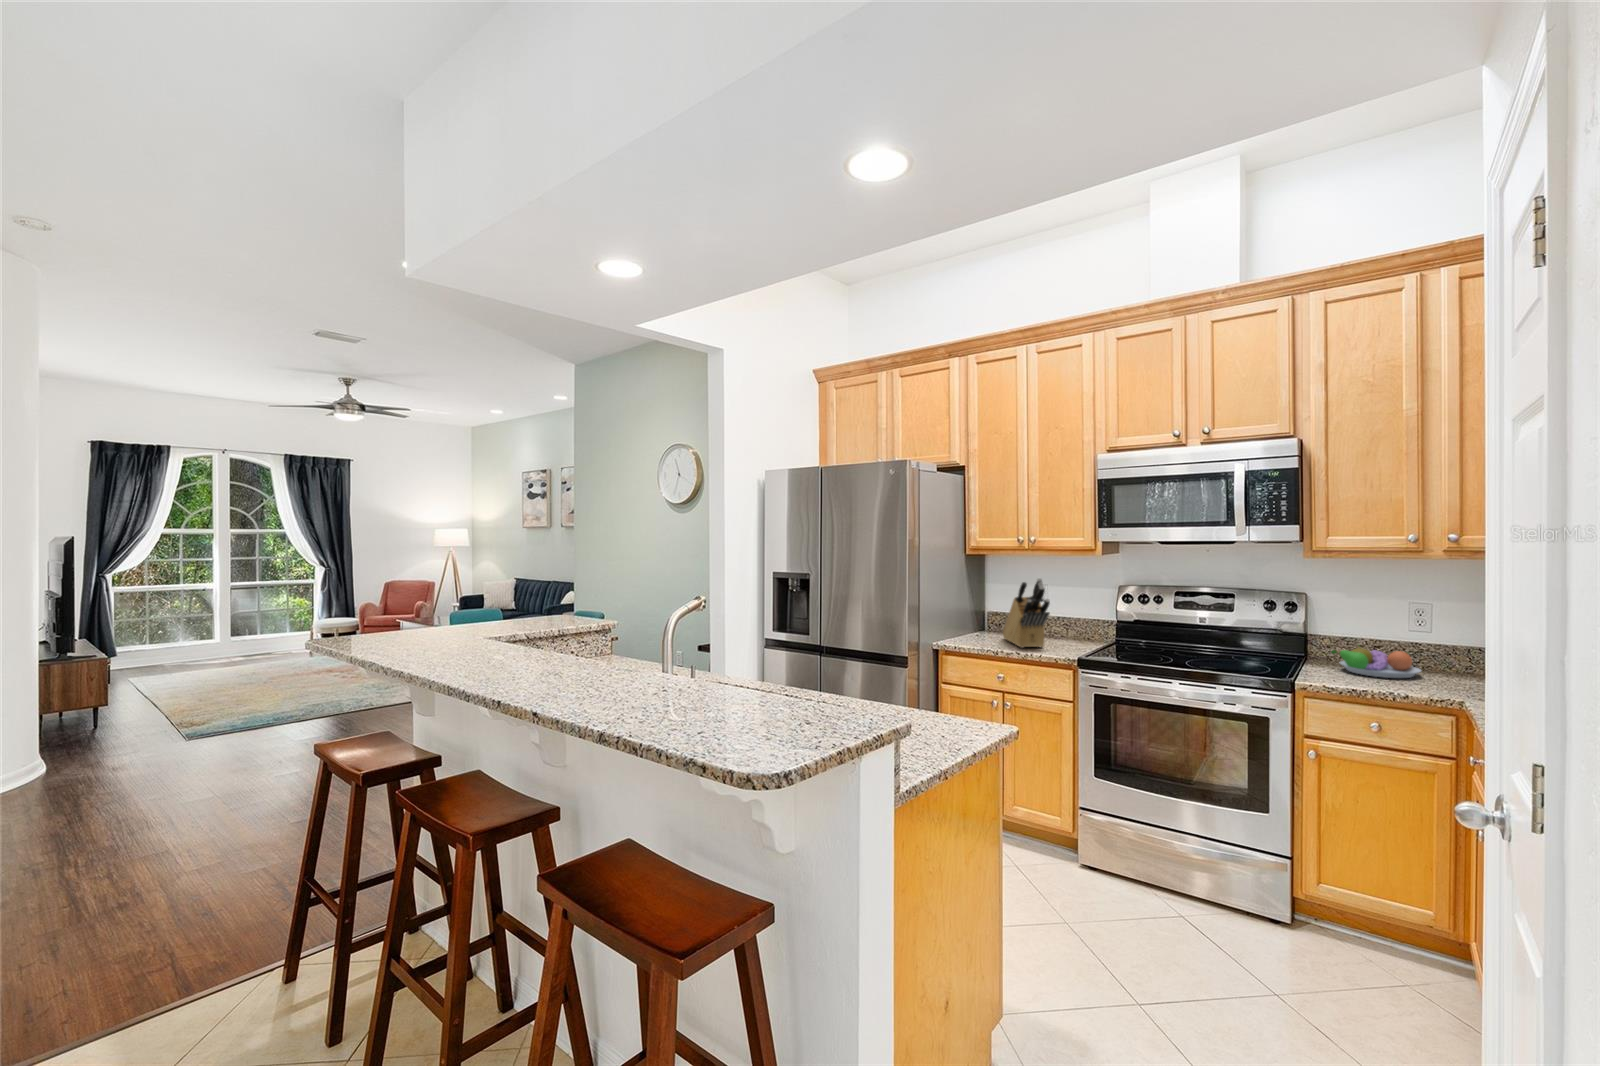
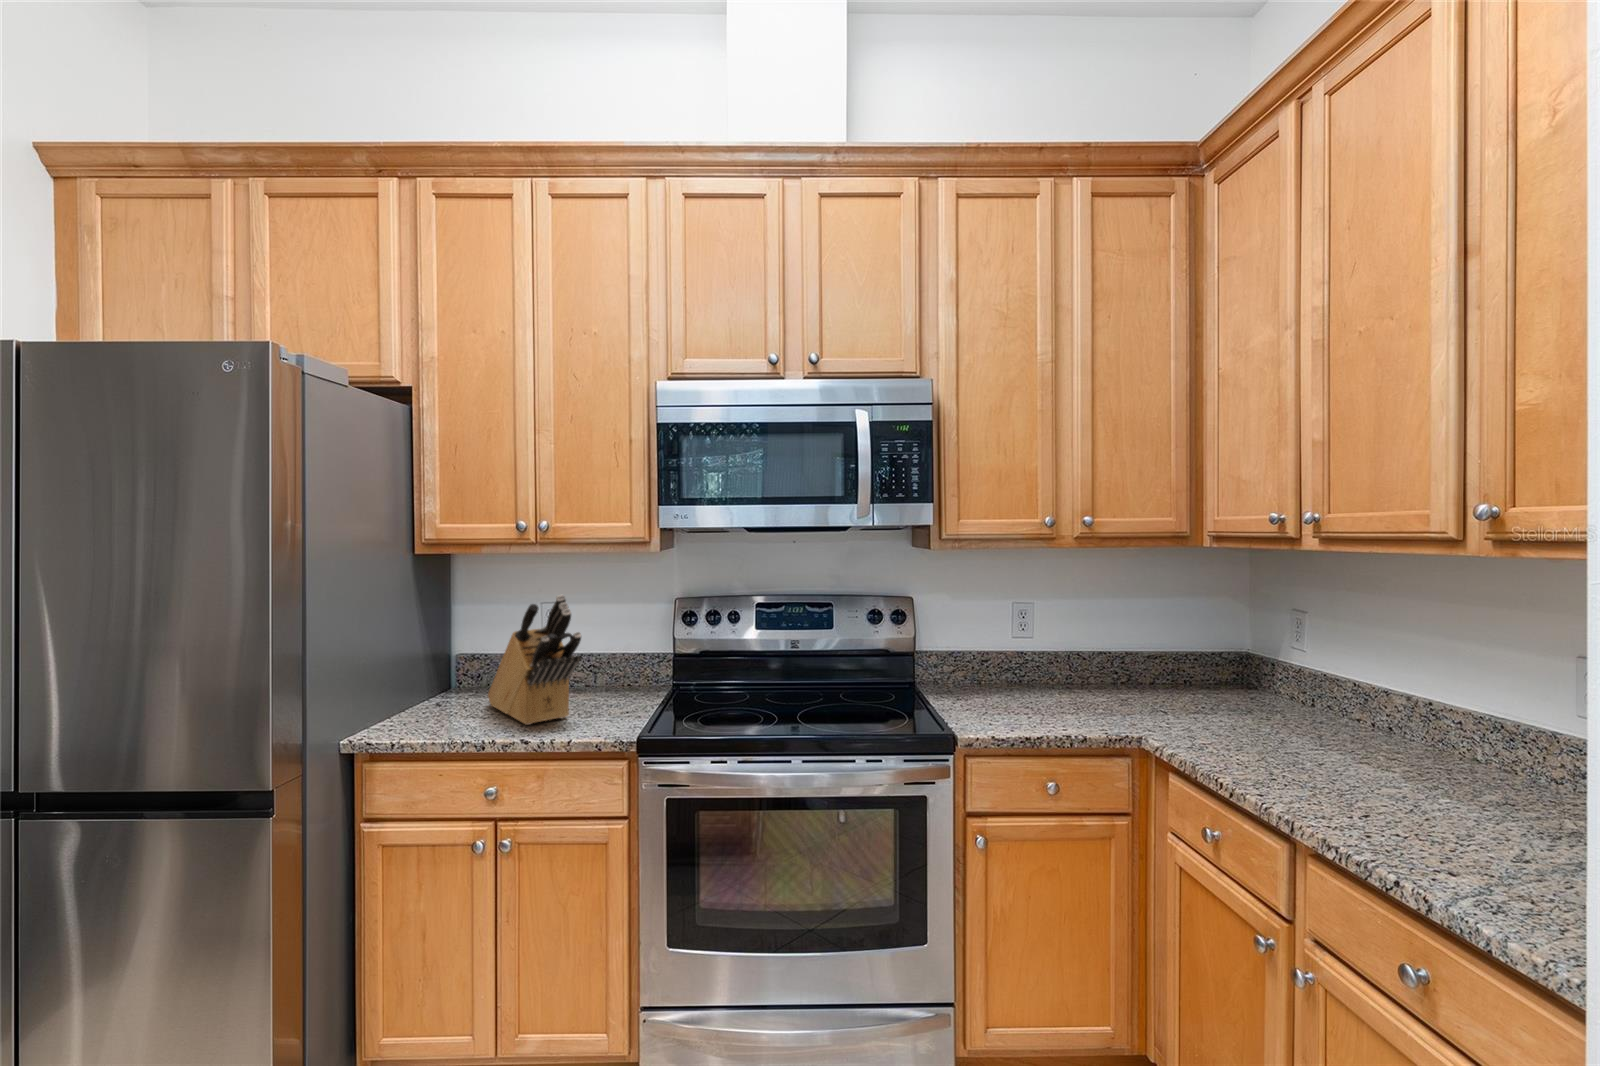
fruit bowl: present [1331,645,1421,678] -> none [961,660,1054,706]

